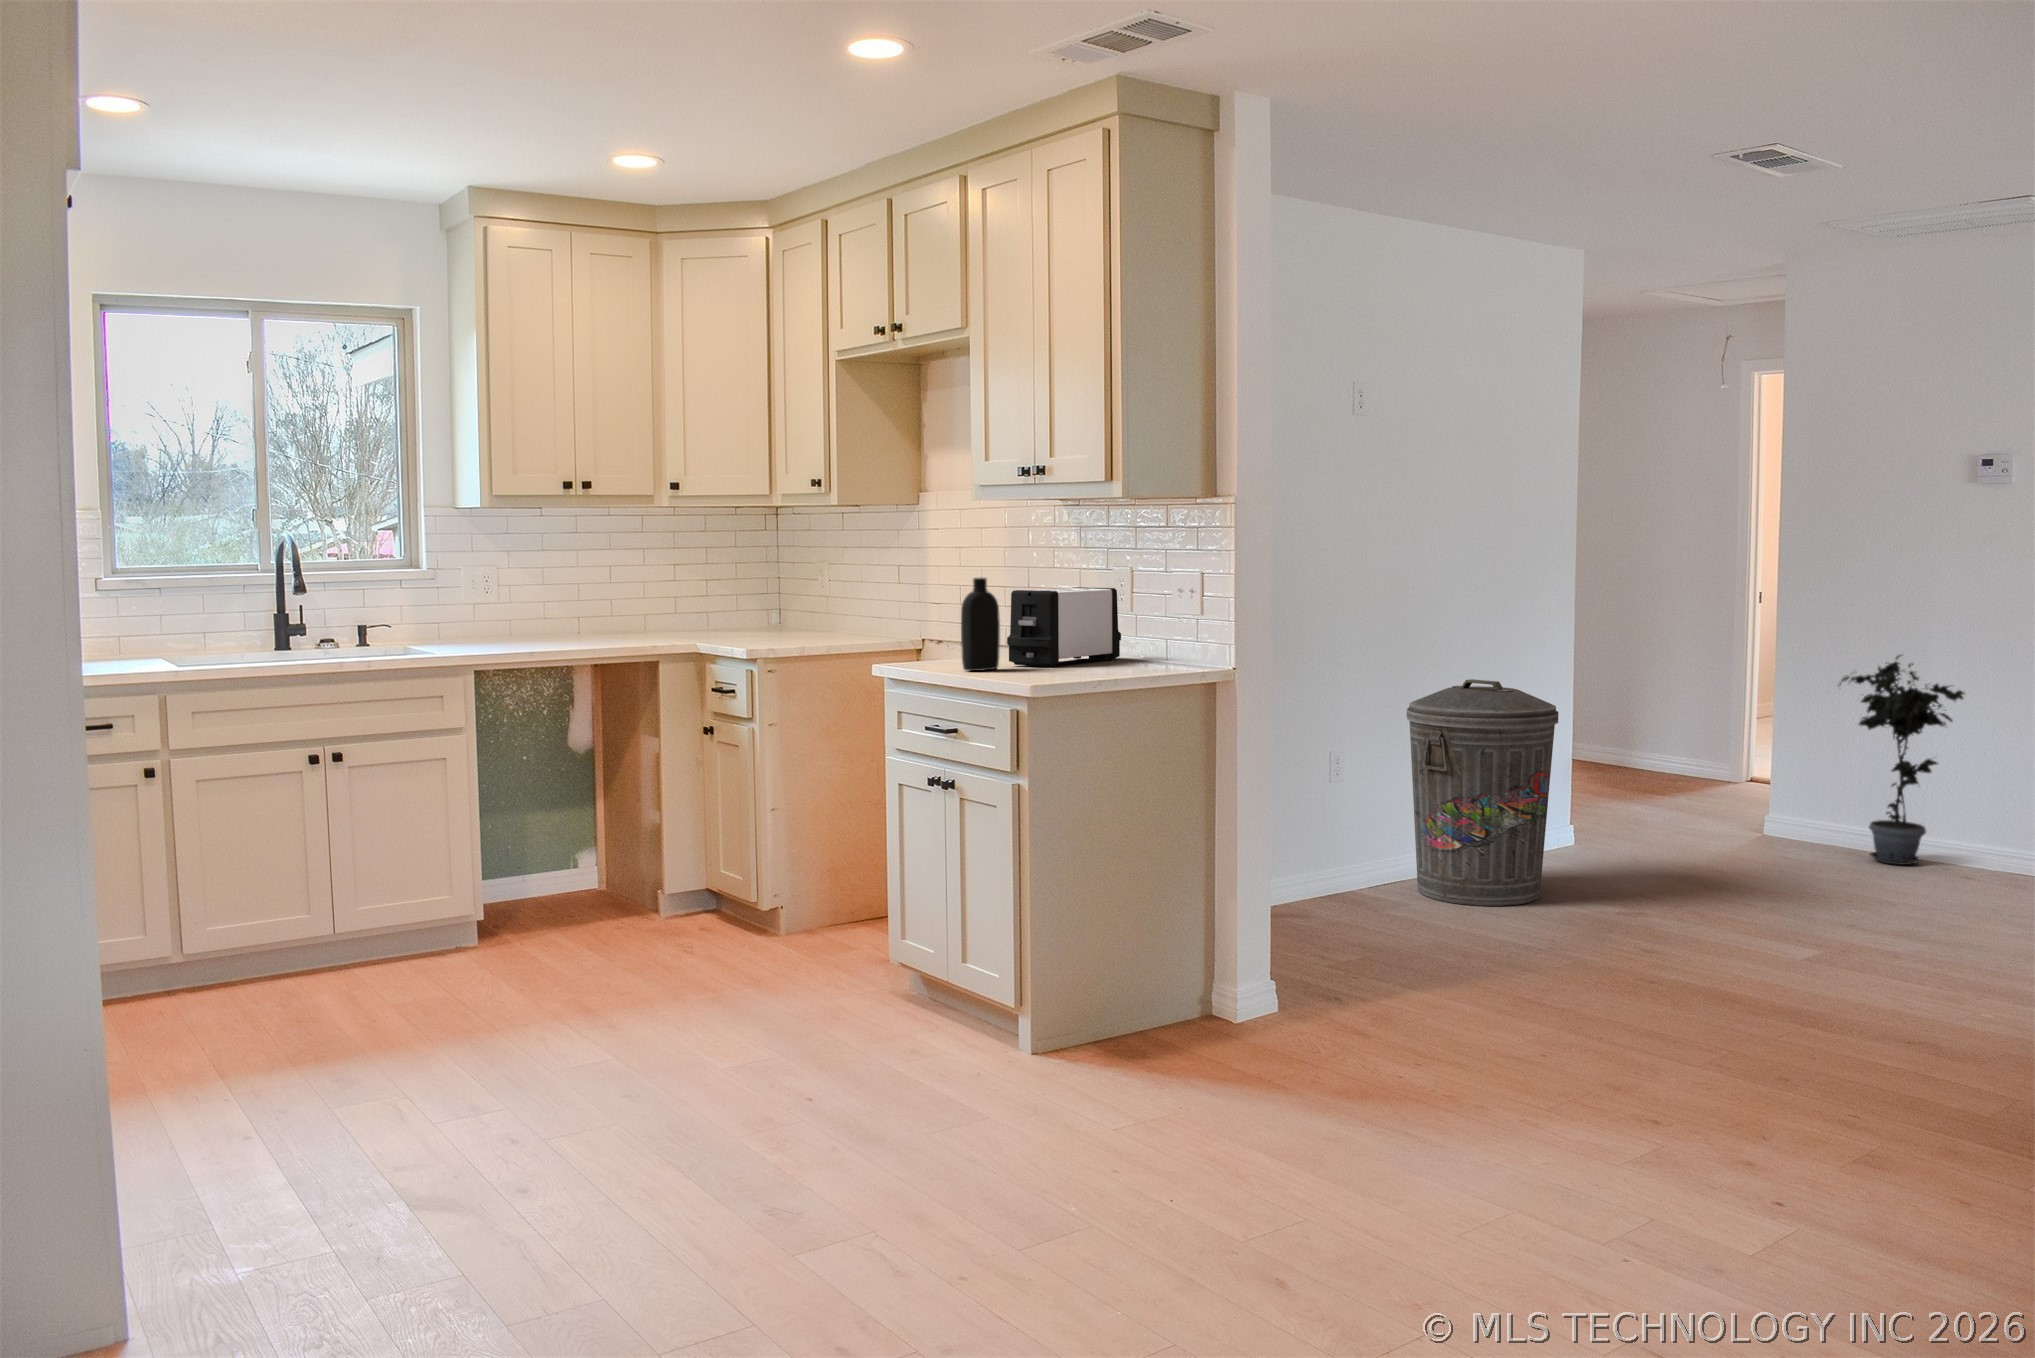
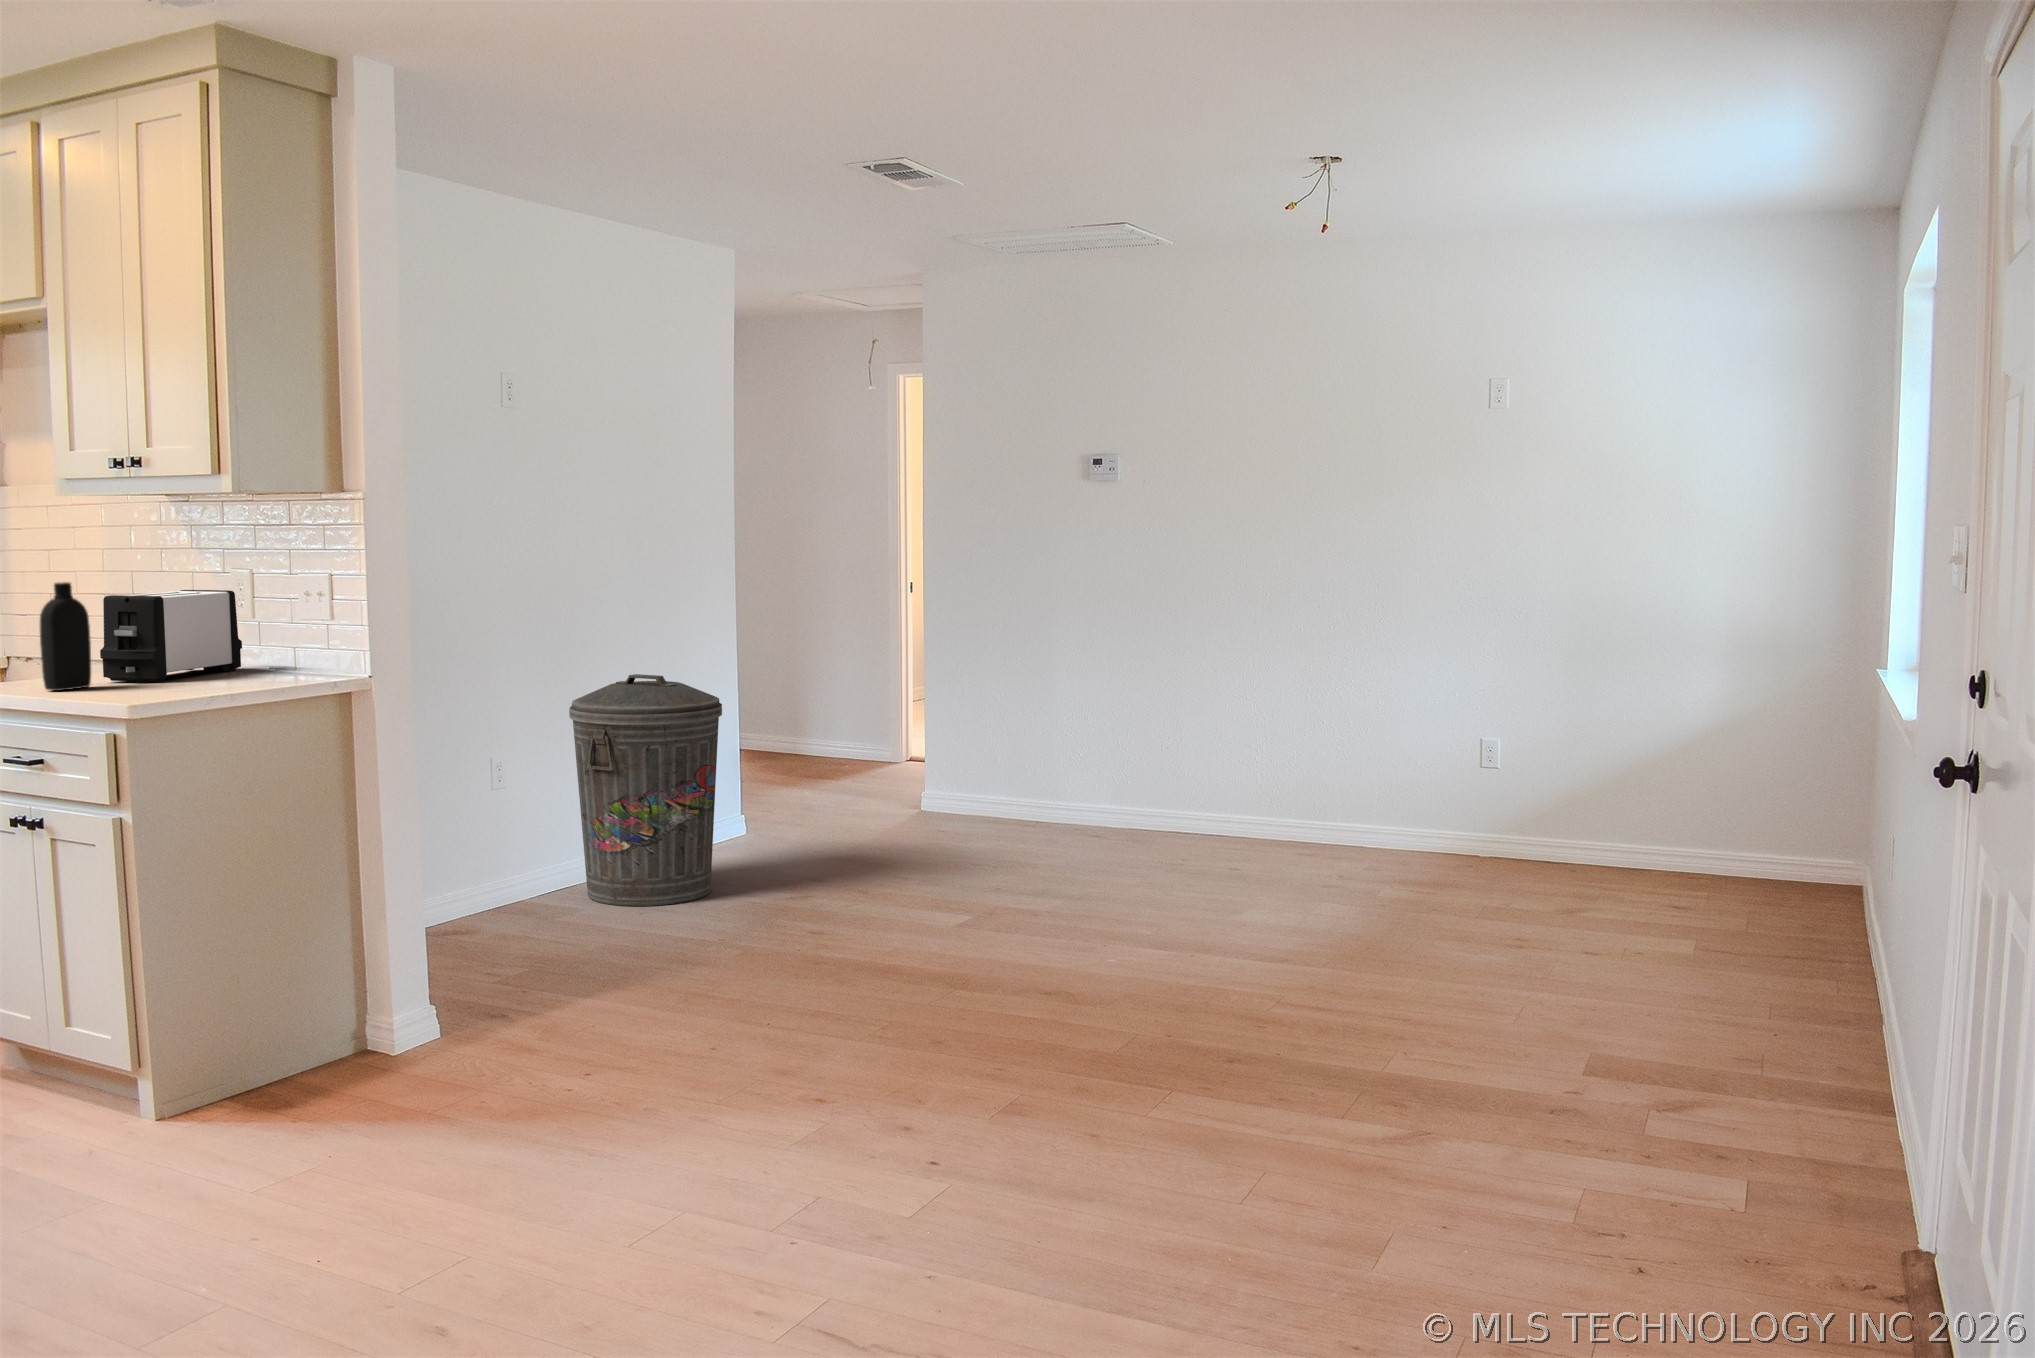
potted plant: present [1840,655,1964,865] -> none [979,636,1082,831]

